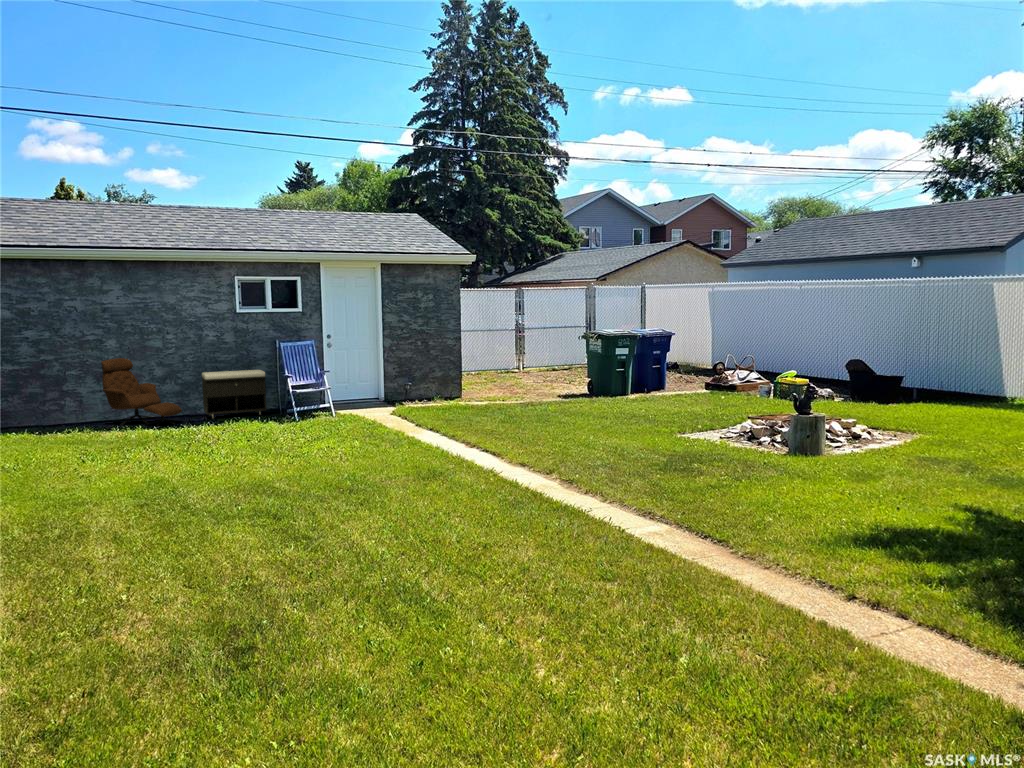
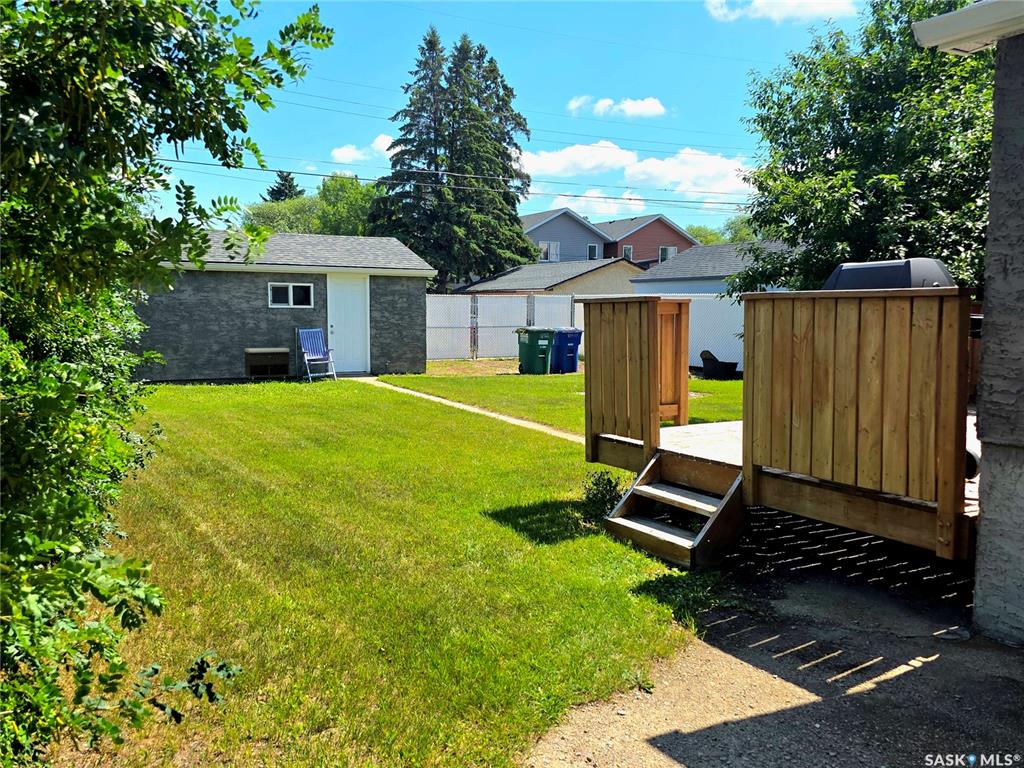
lounge chair: present [101,358,182,426] -> none [180,337,234,383]

